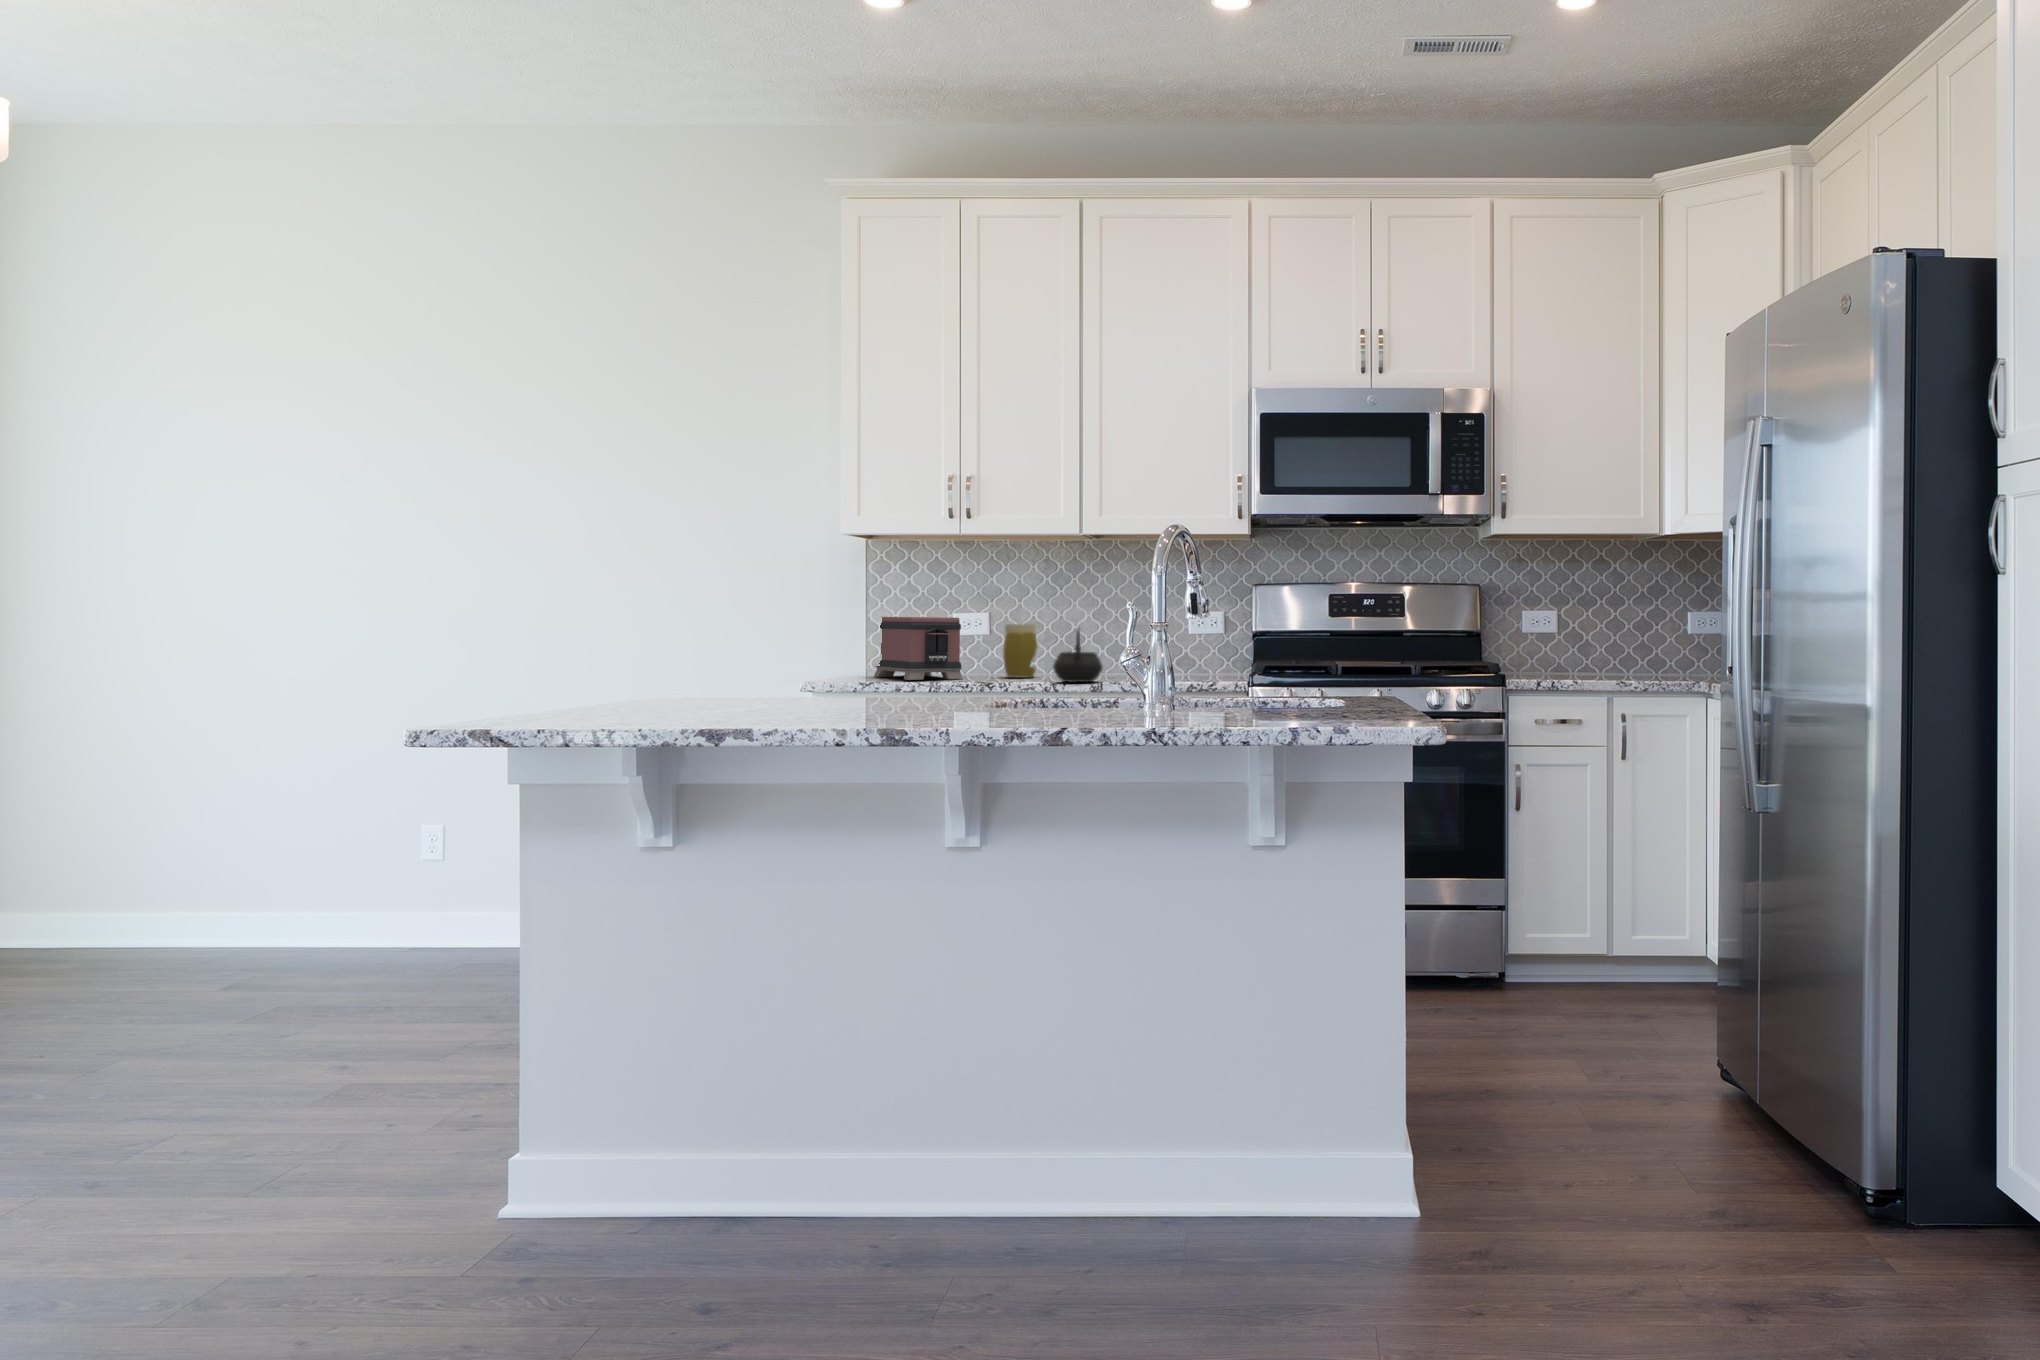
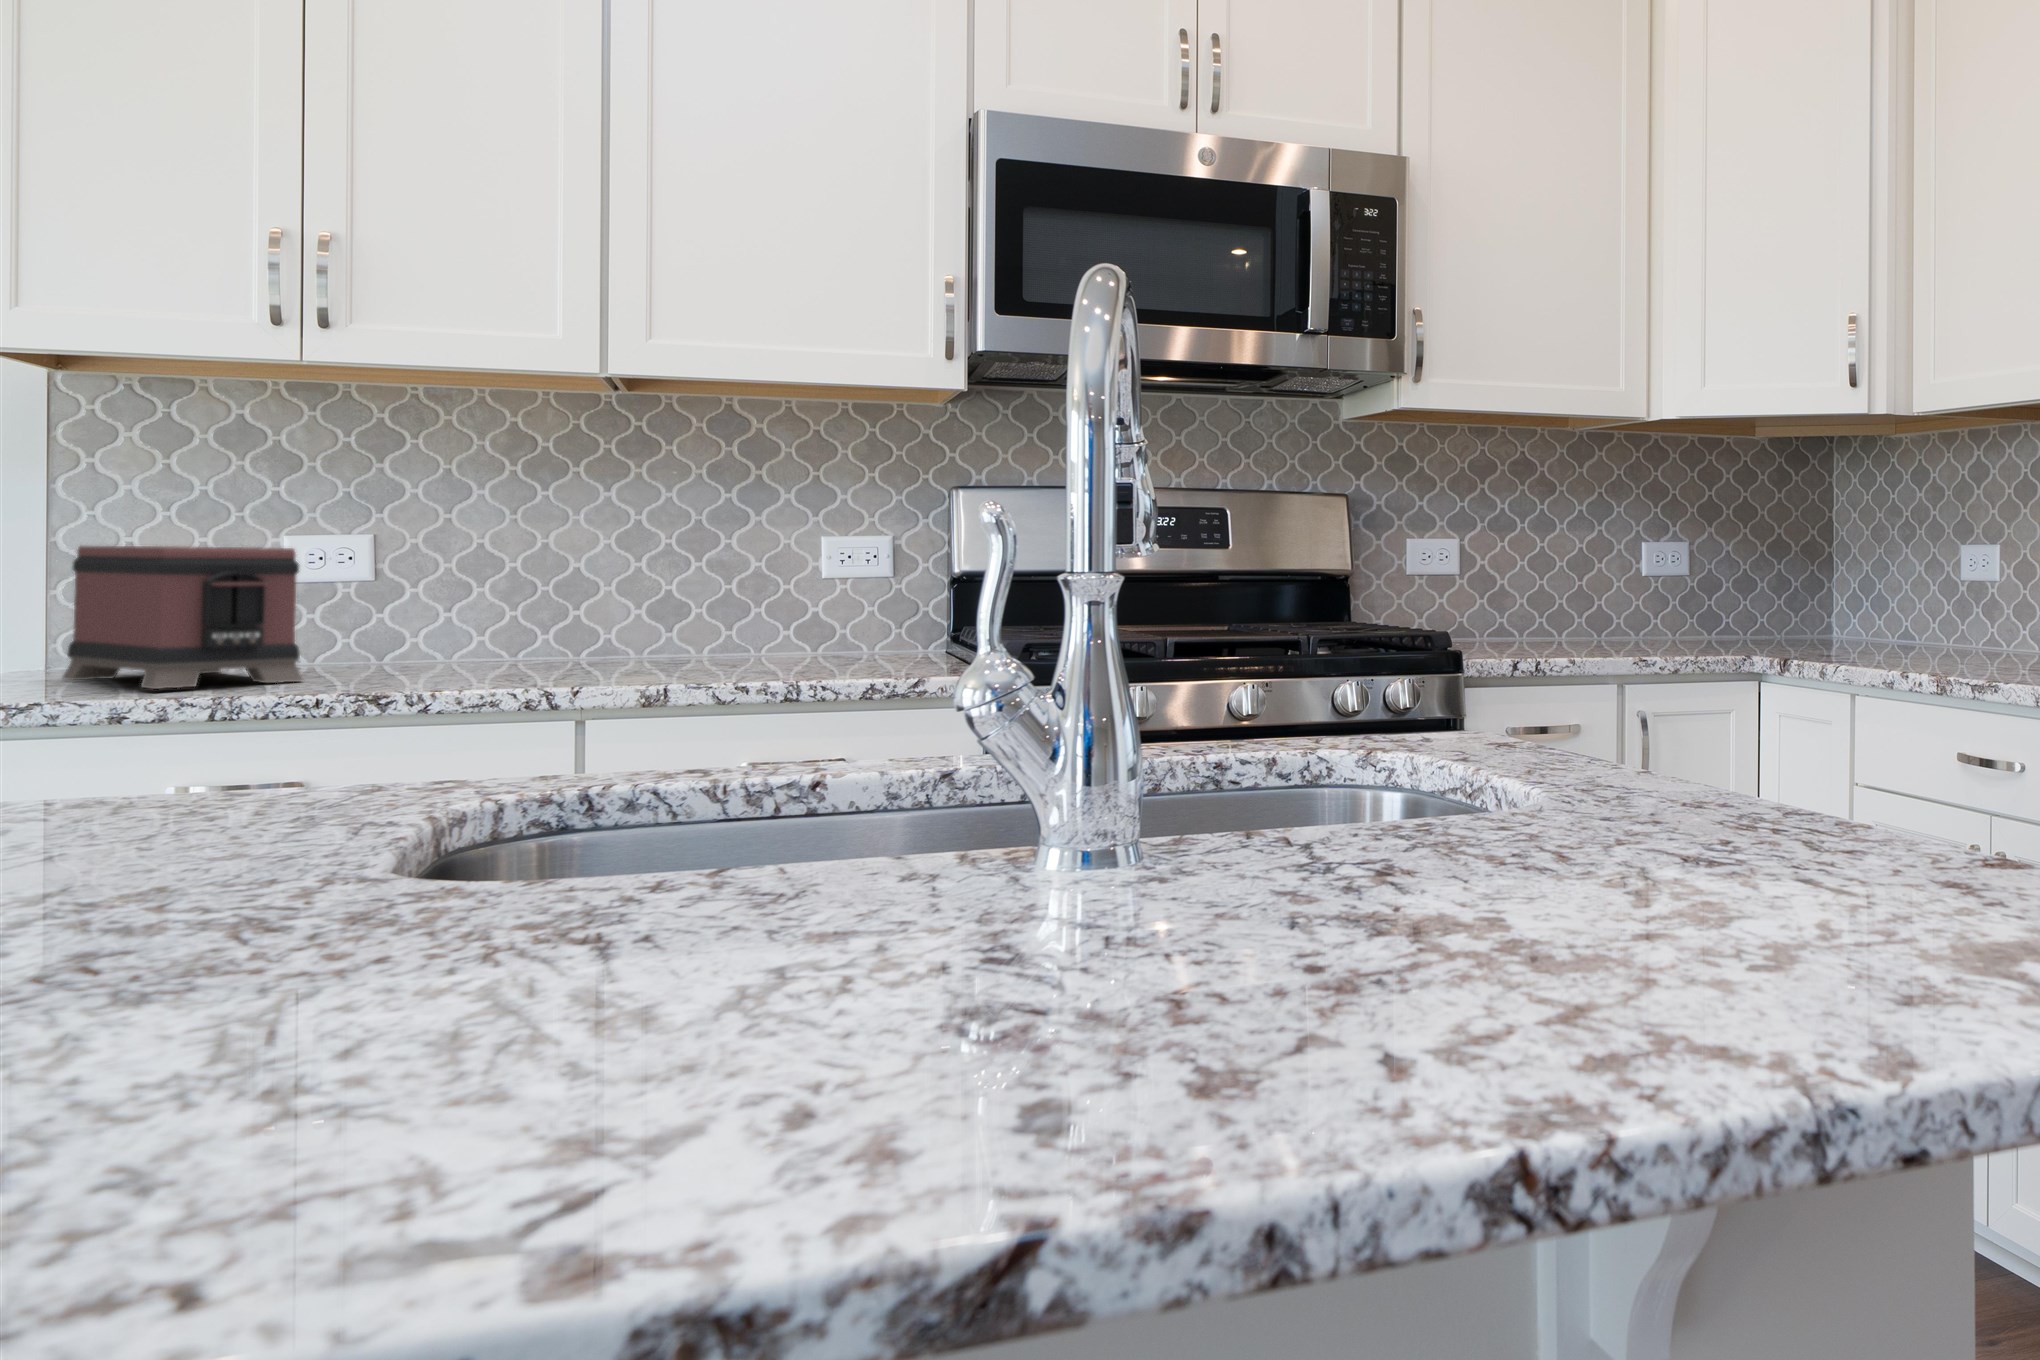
jar: present [1003,624,1038,678] -> none [406,562,493,674]
kettle: present [1053,628,1102,682] -> none [536,567,655,685]

